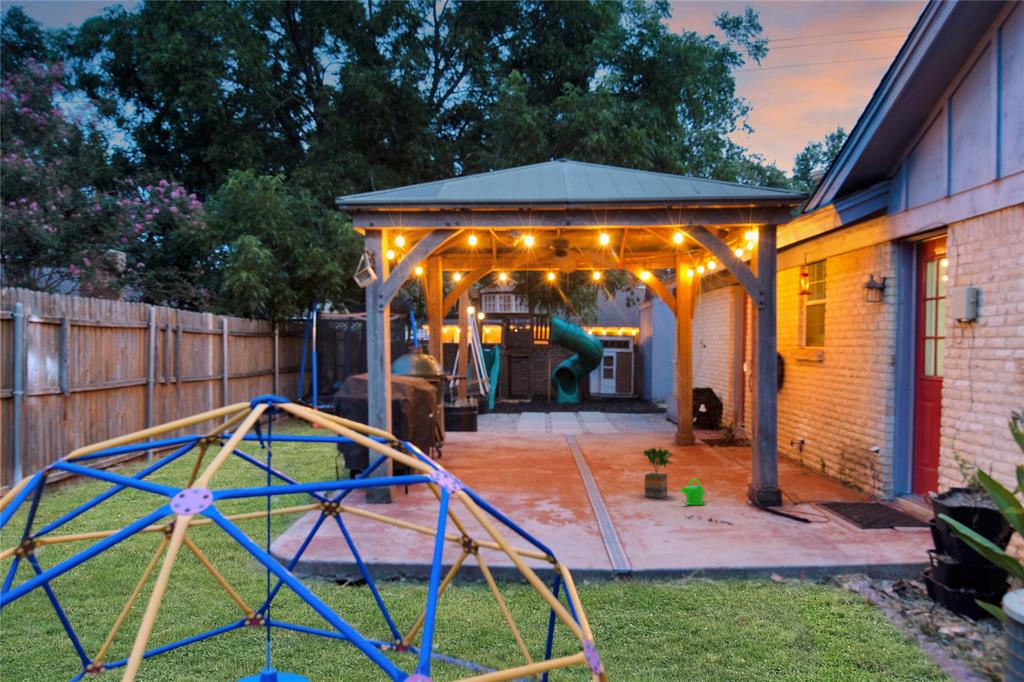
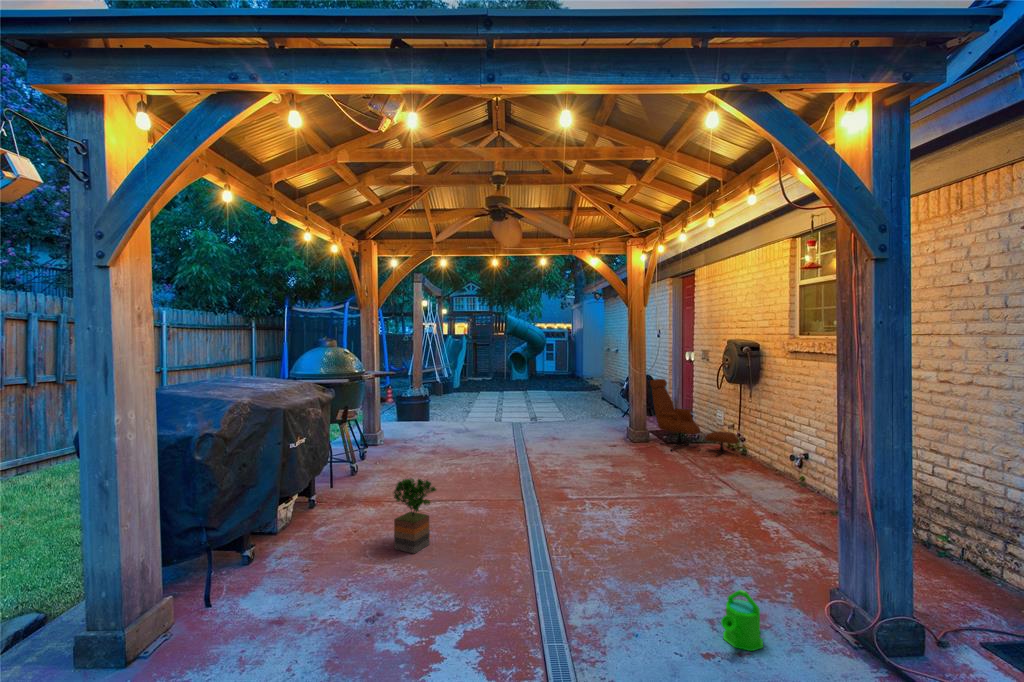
lounge chair: none [695,387,770,454] -> present [650,379,738,455]
potted tree: present [643,448,673,498] -> present [394,479,436,554]

